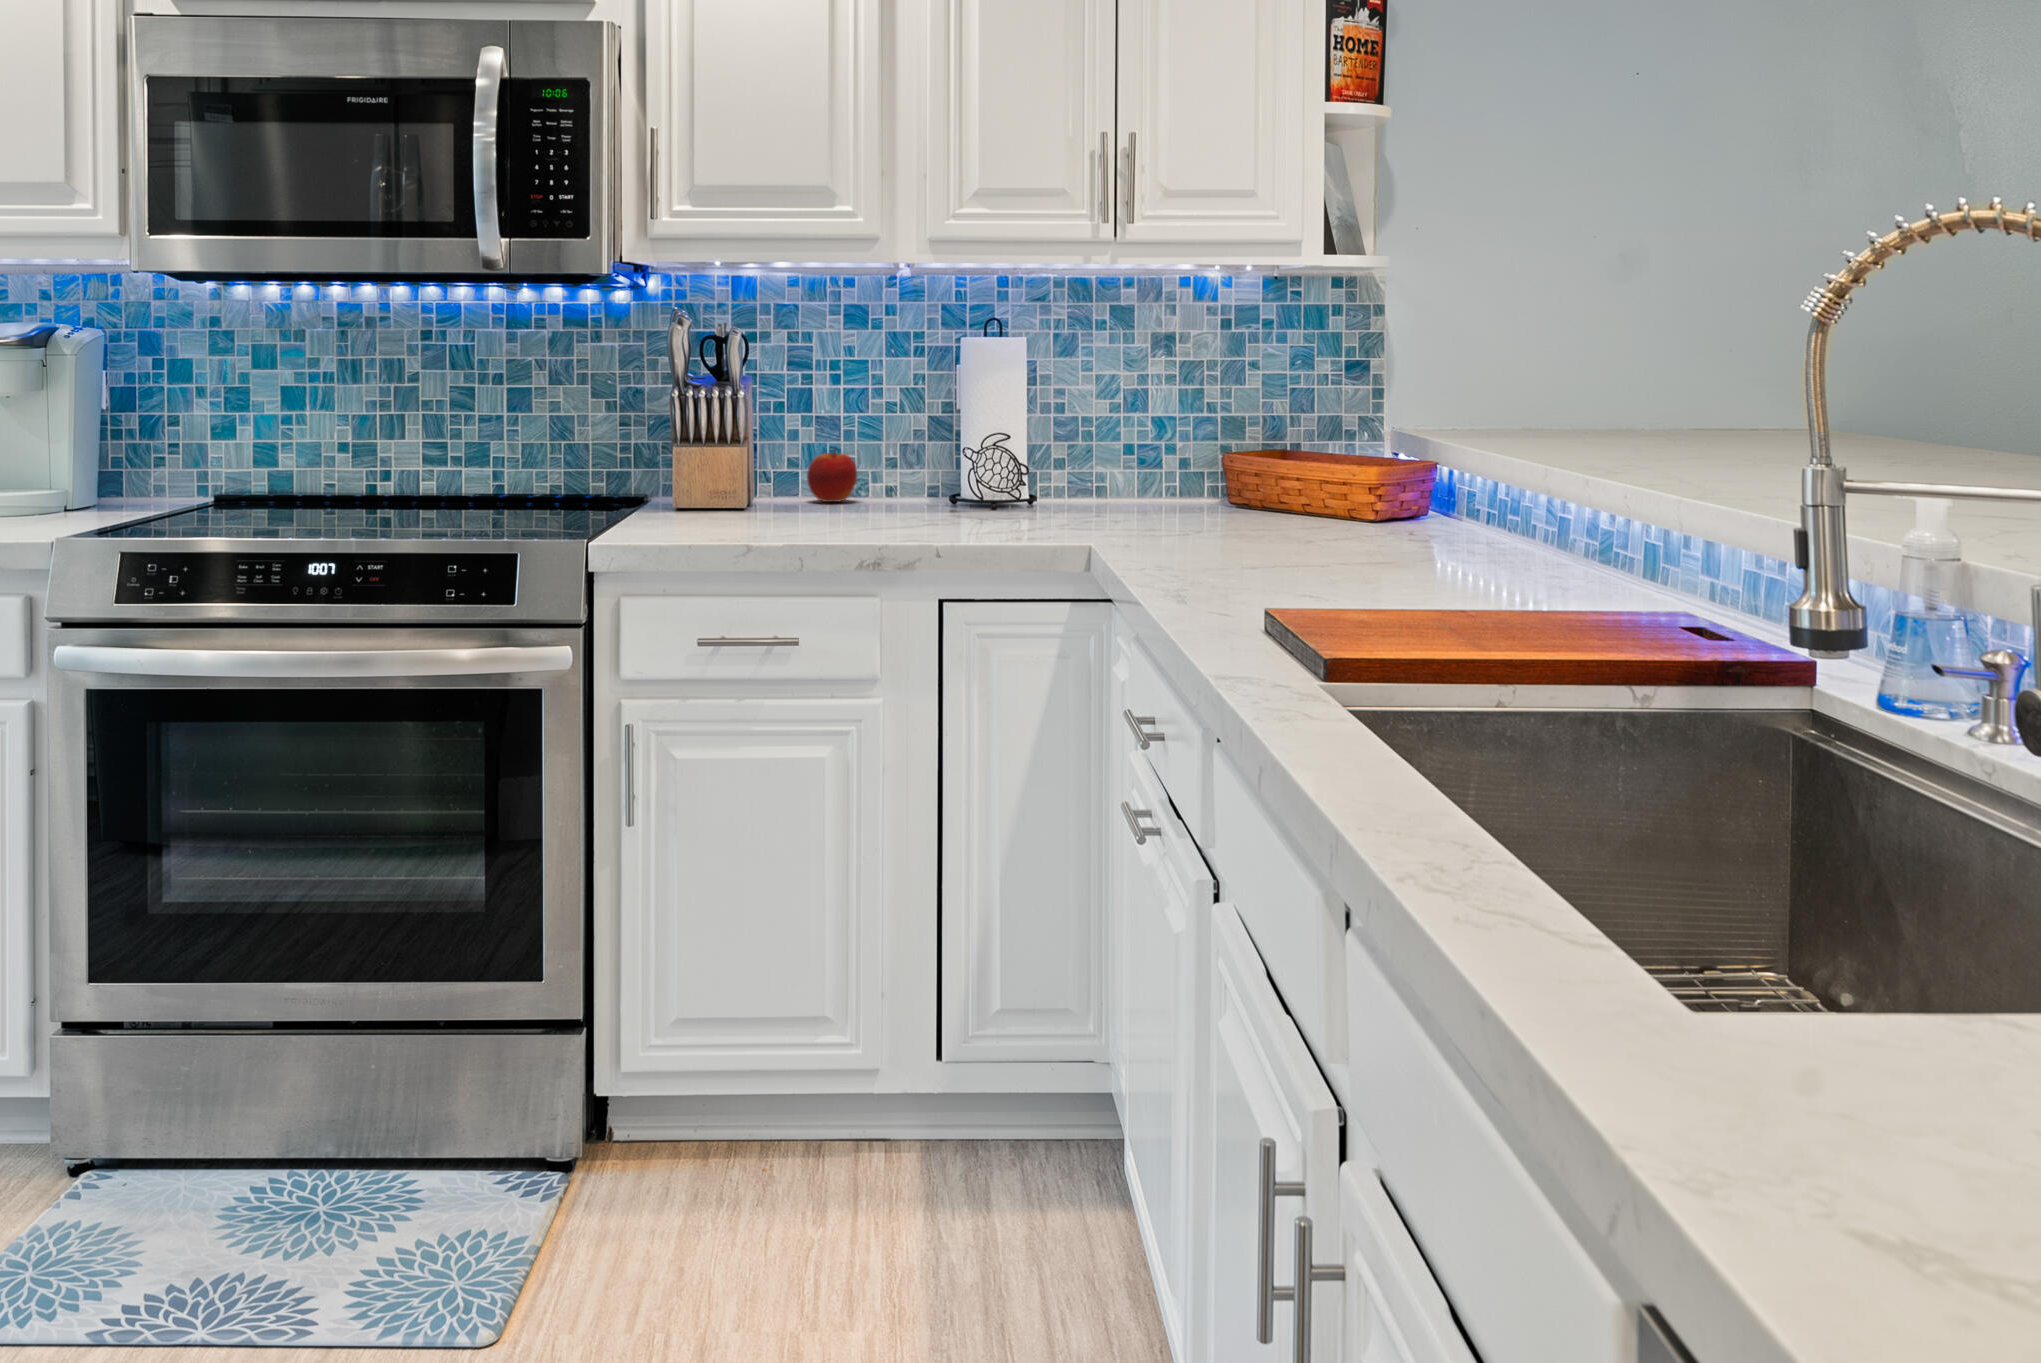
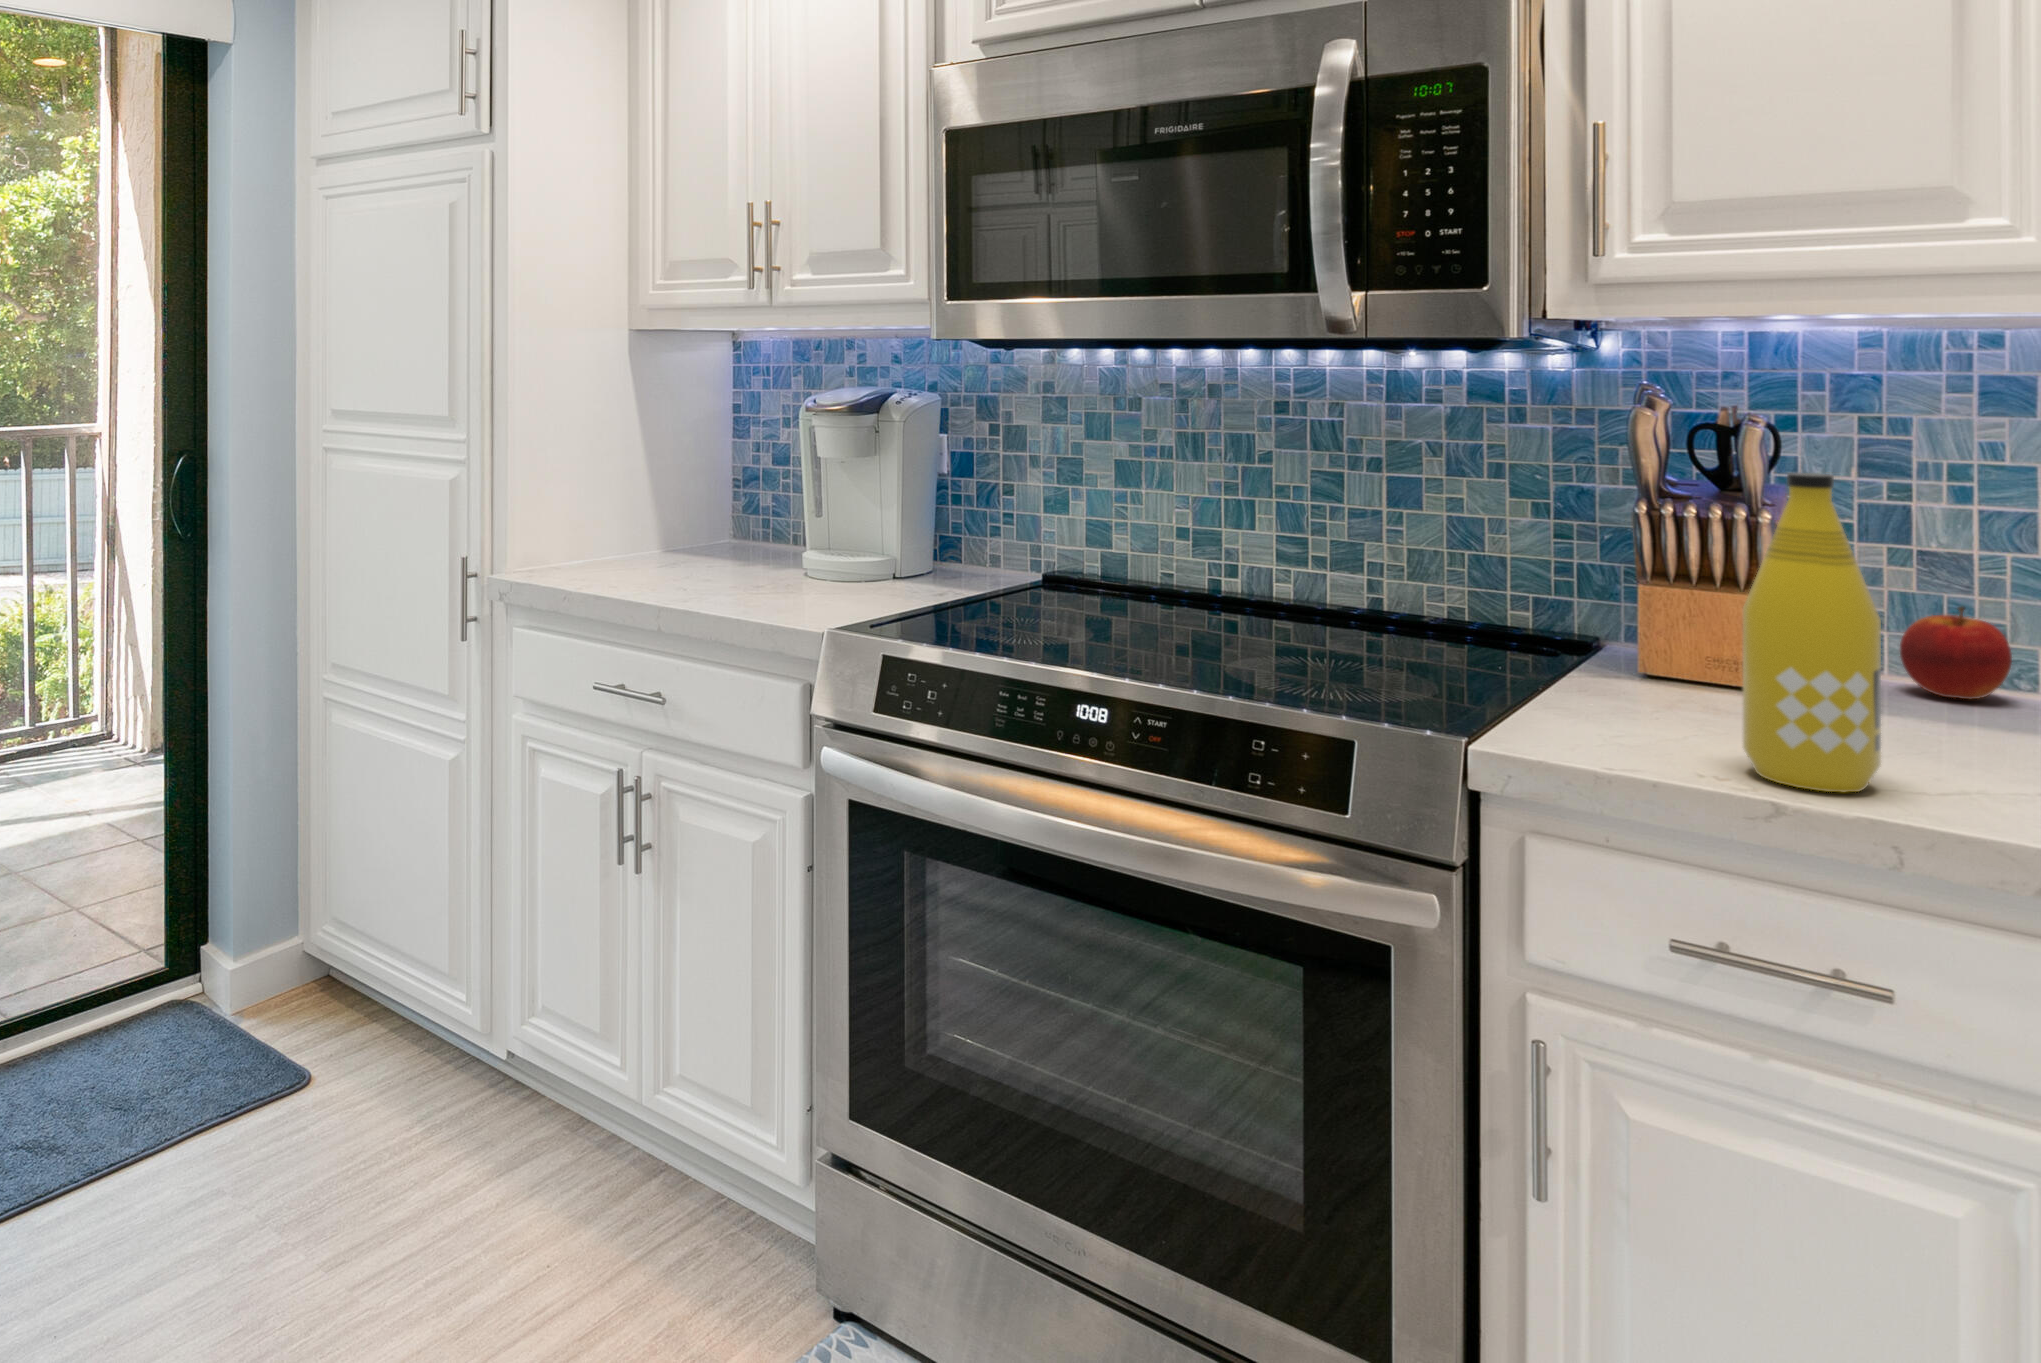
bottle: none [733,351,797,536] -> present [1743,473,1881,792]

